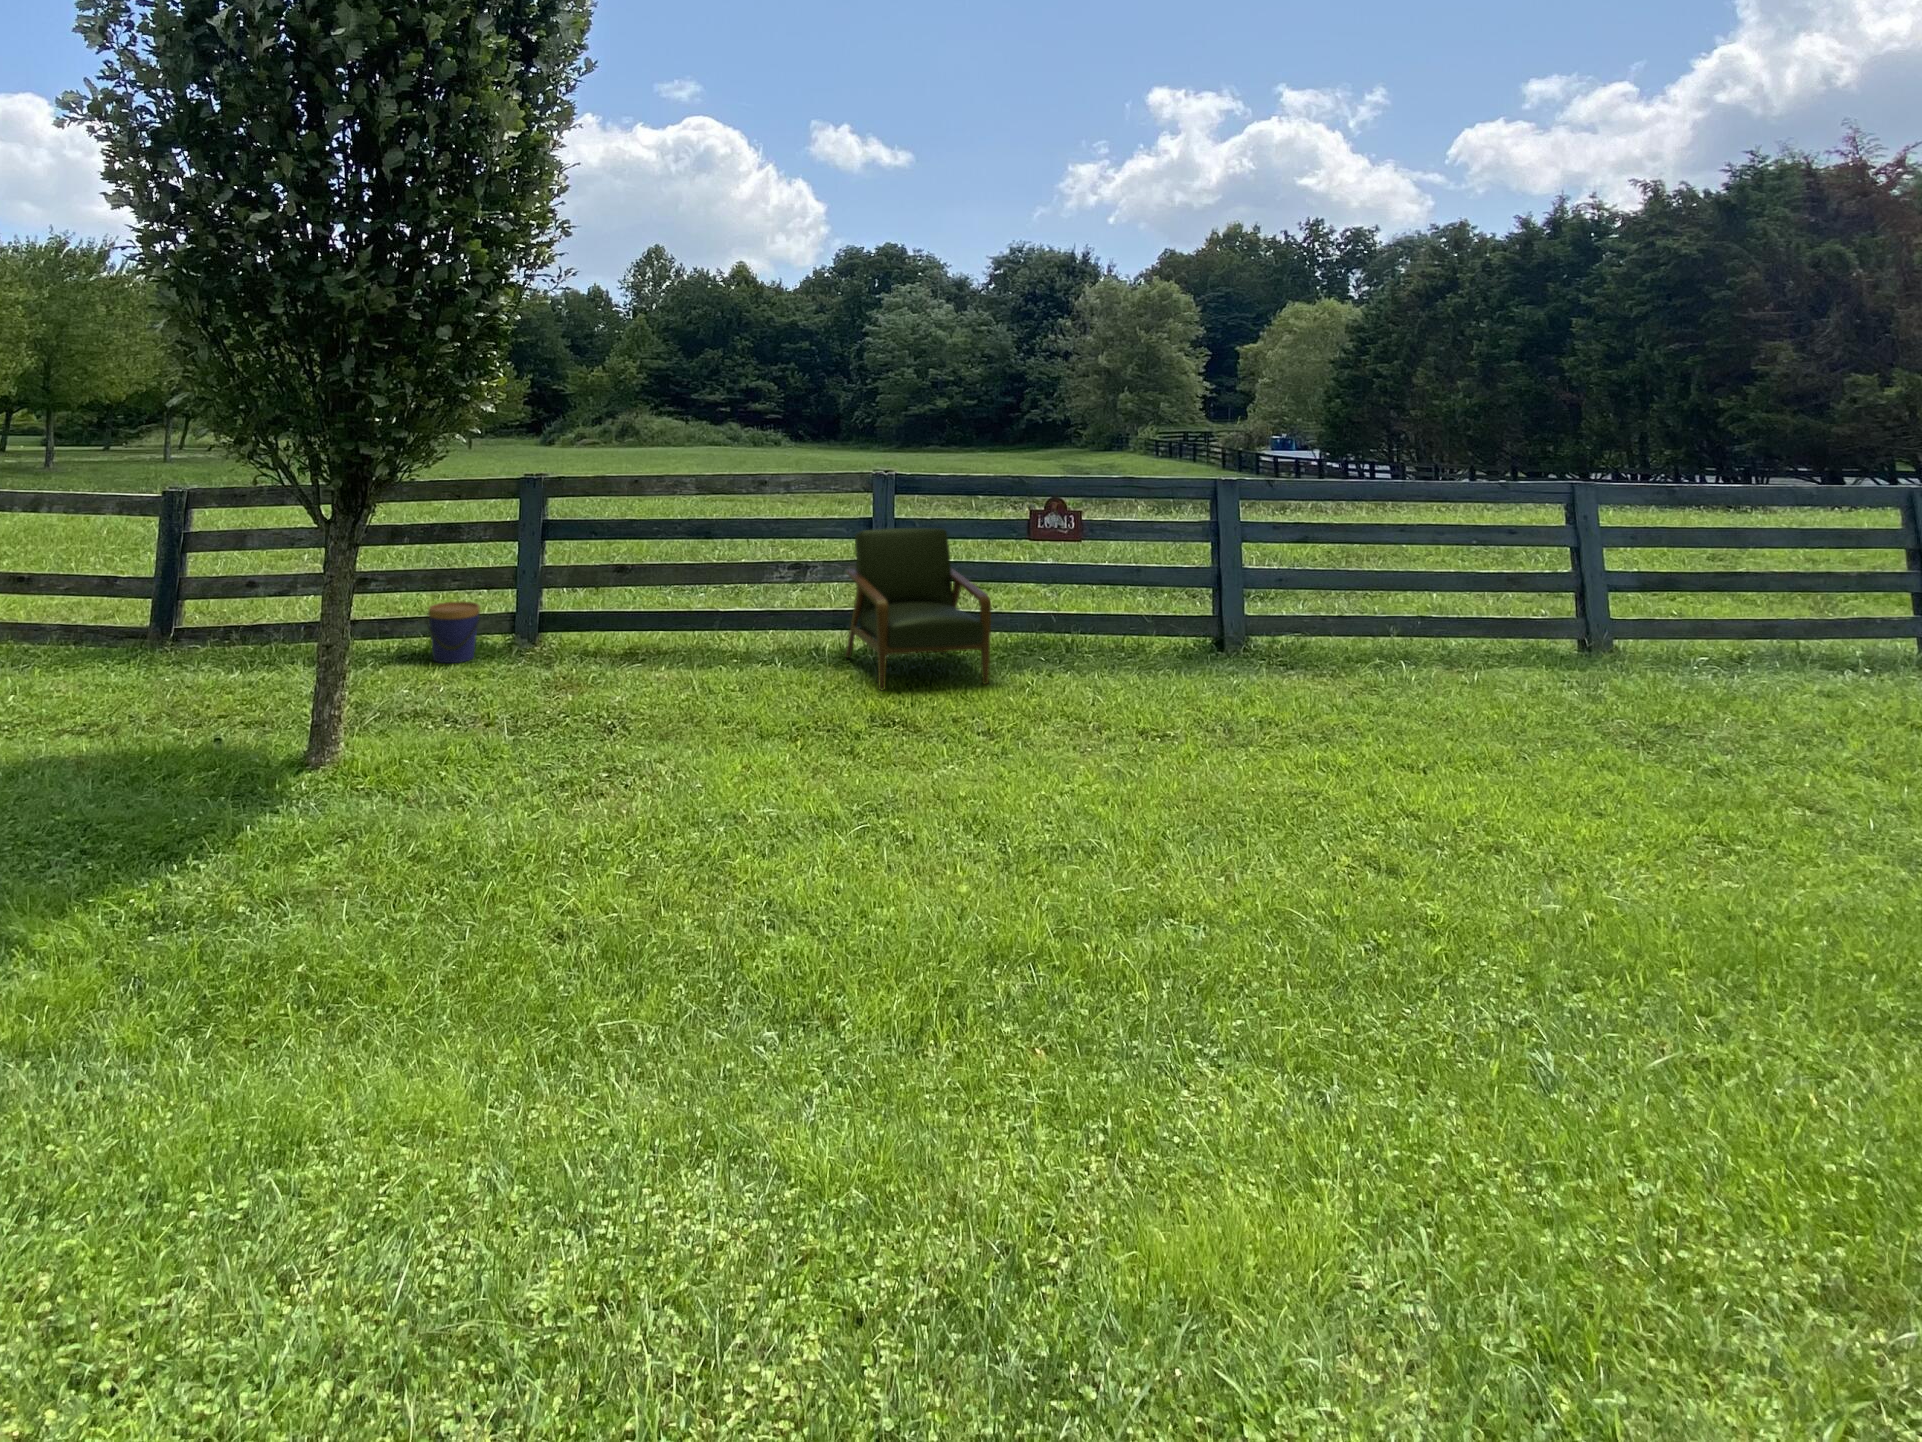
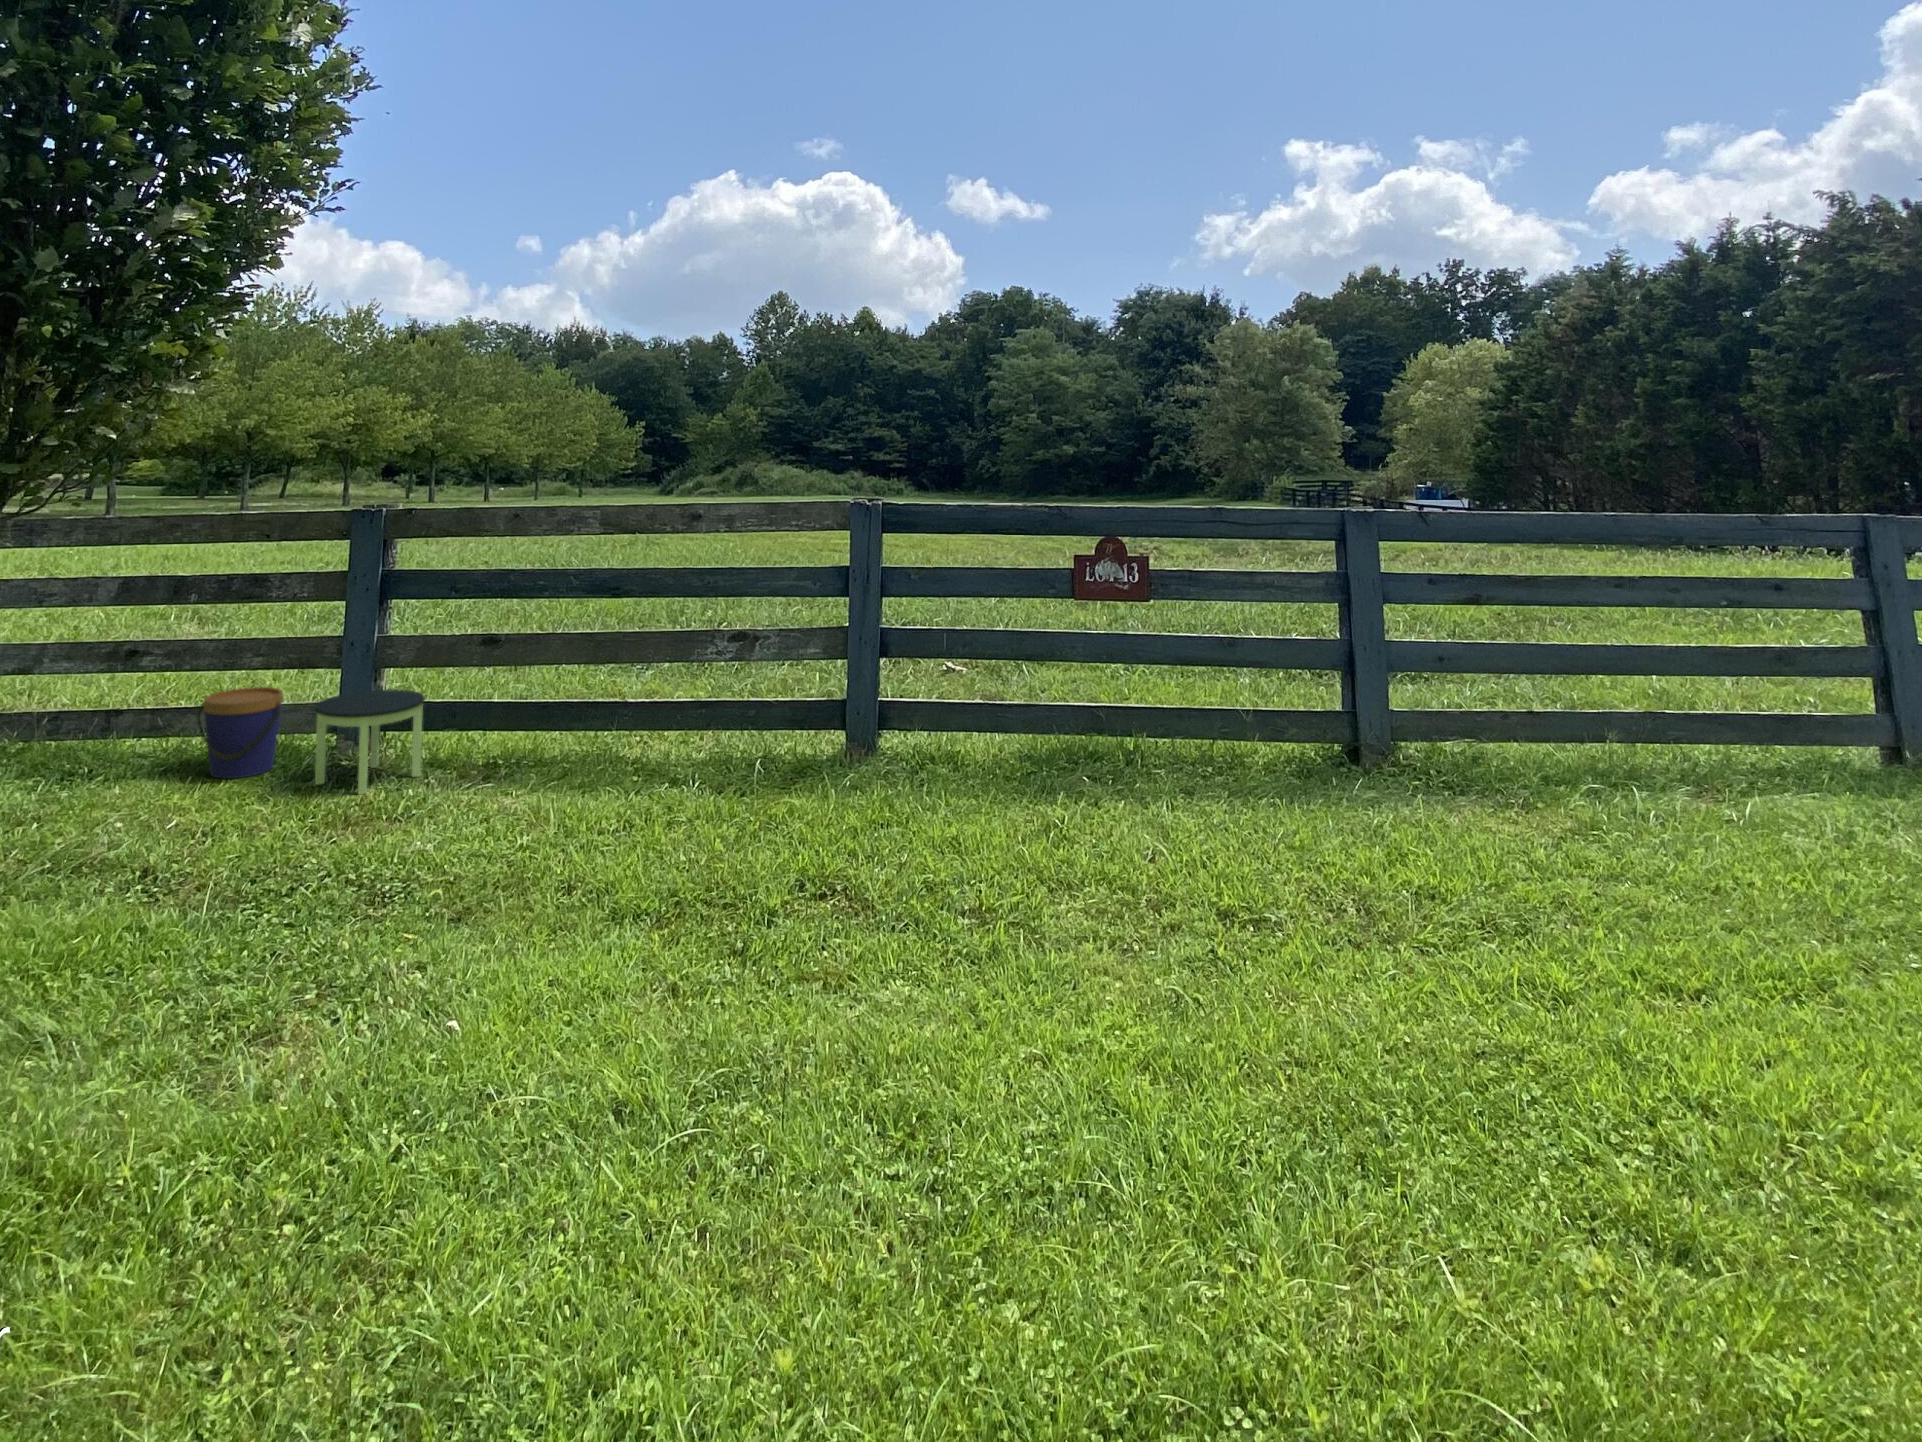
chair: present [846,528,991,690] -> none [802,583,1000,832]
round table: none [513,603,585,672] -> present [315,689,425,795]

